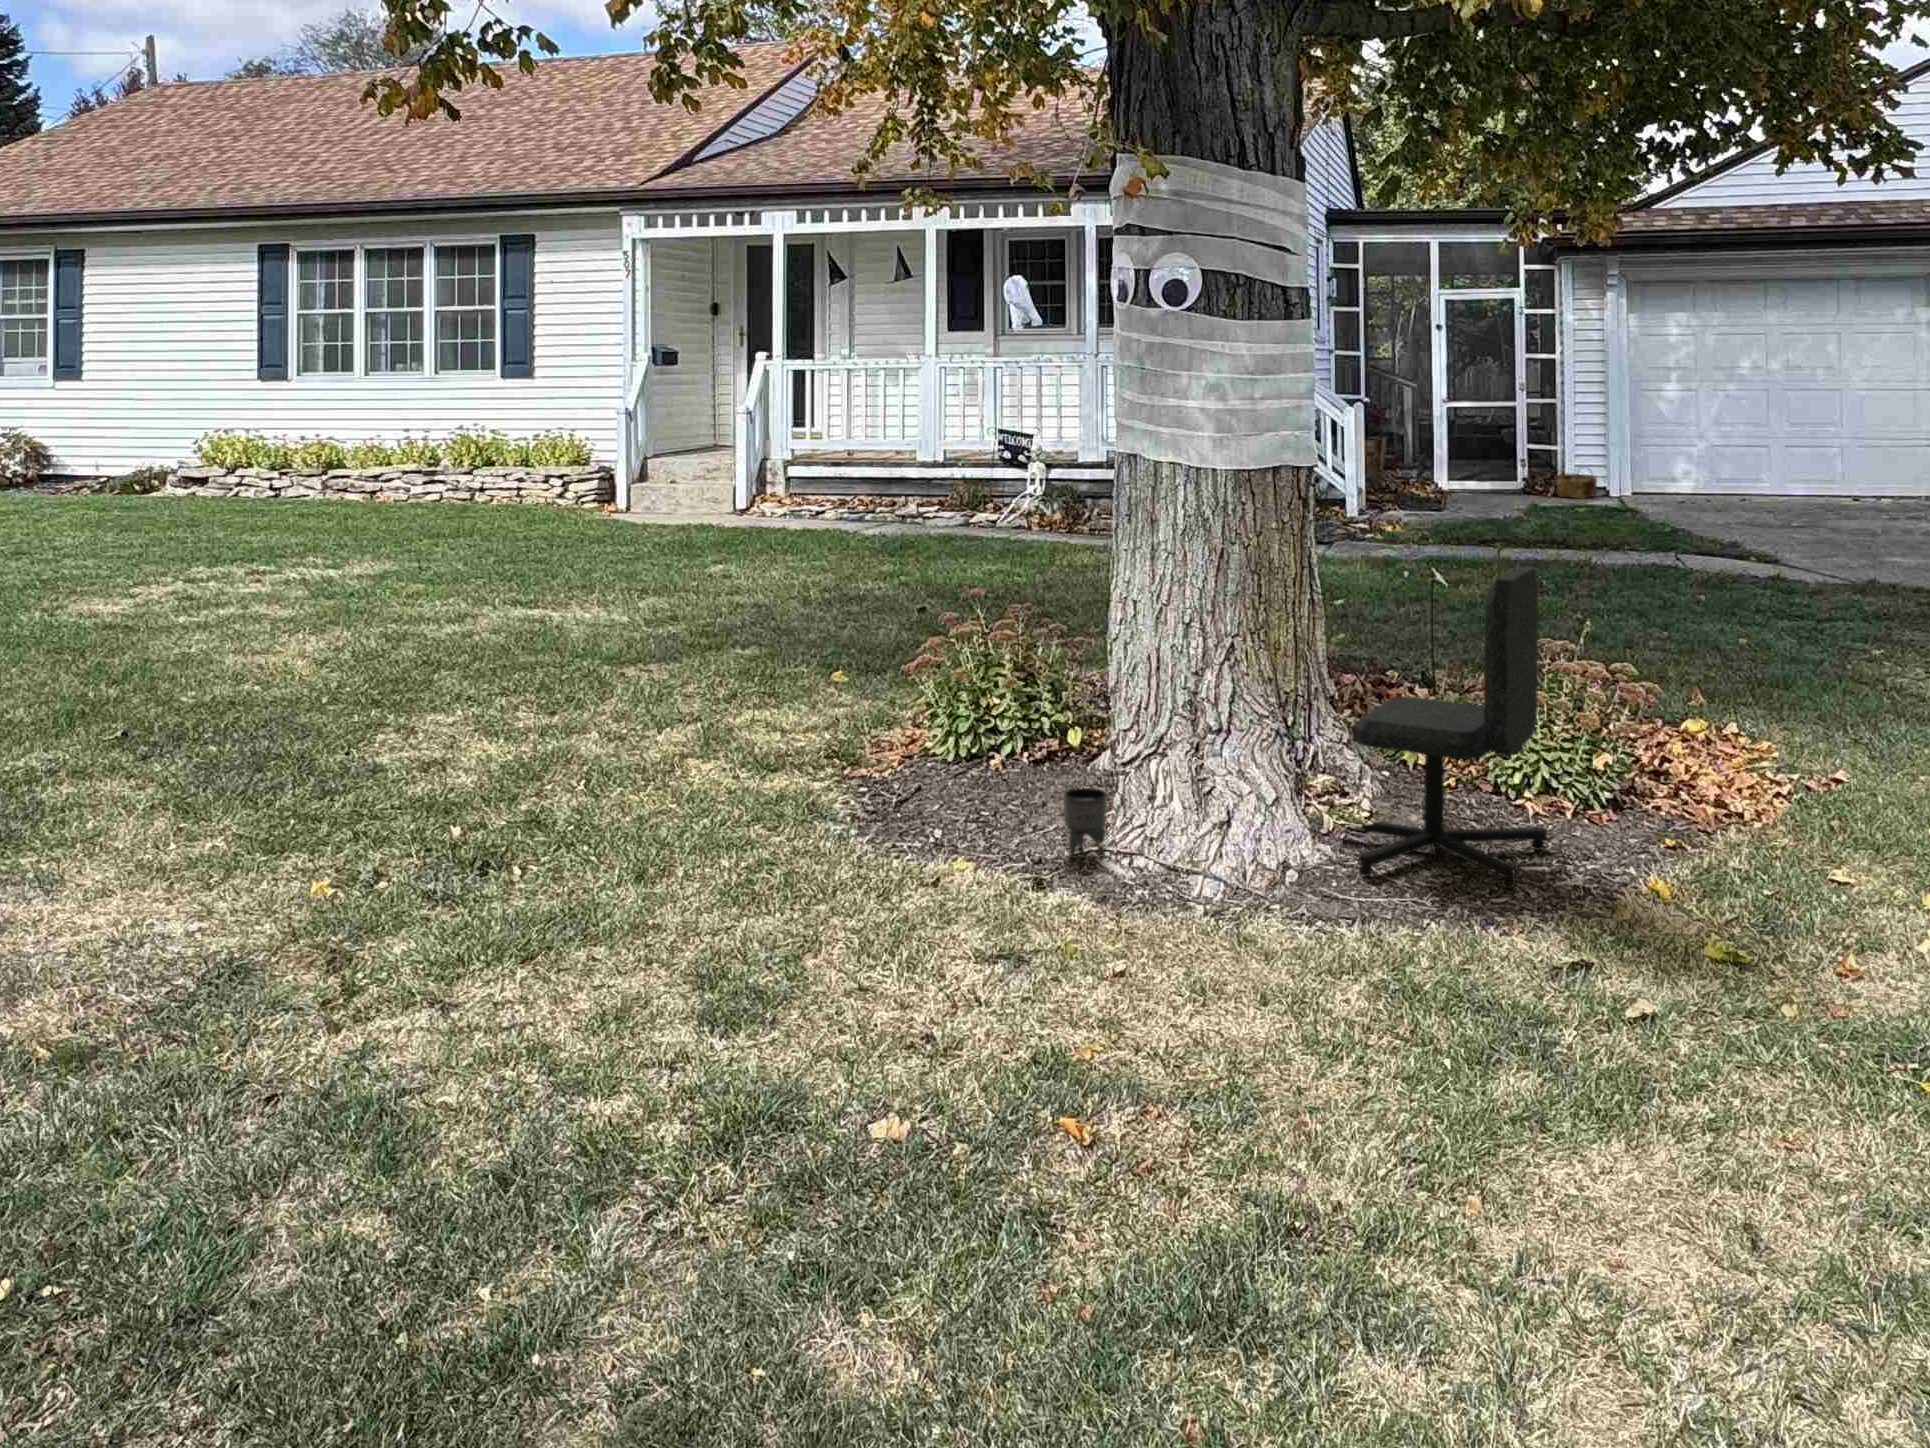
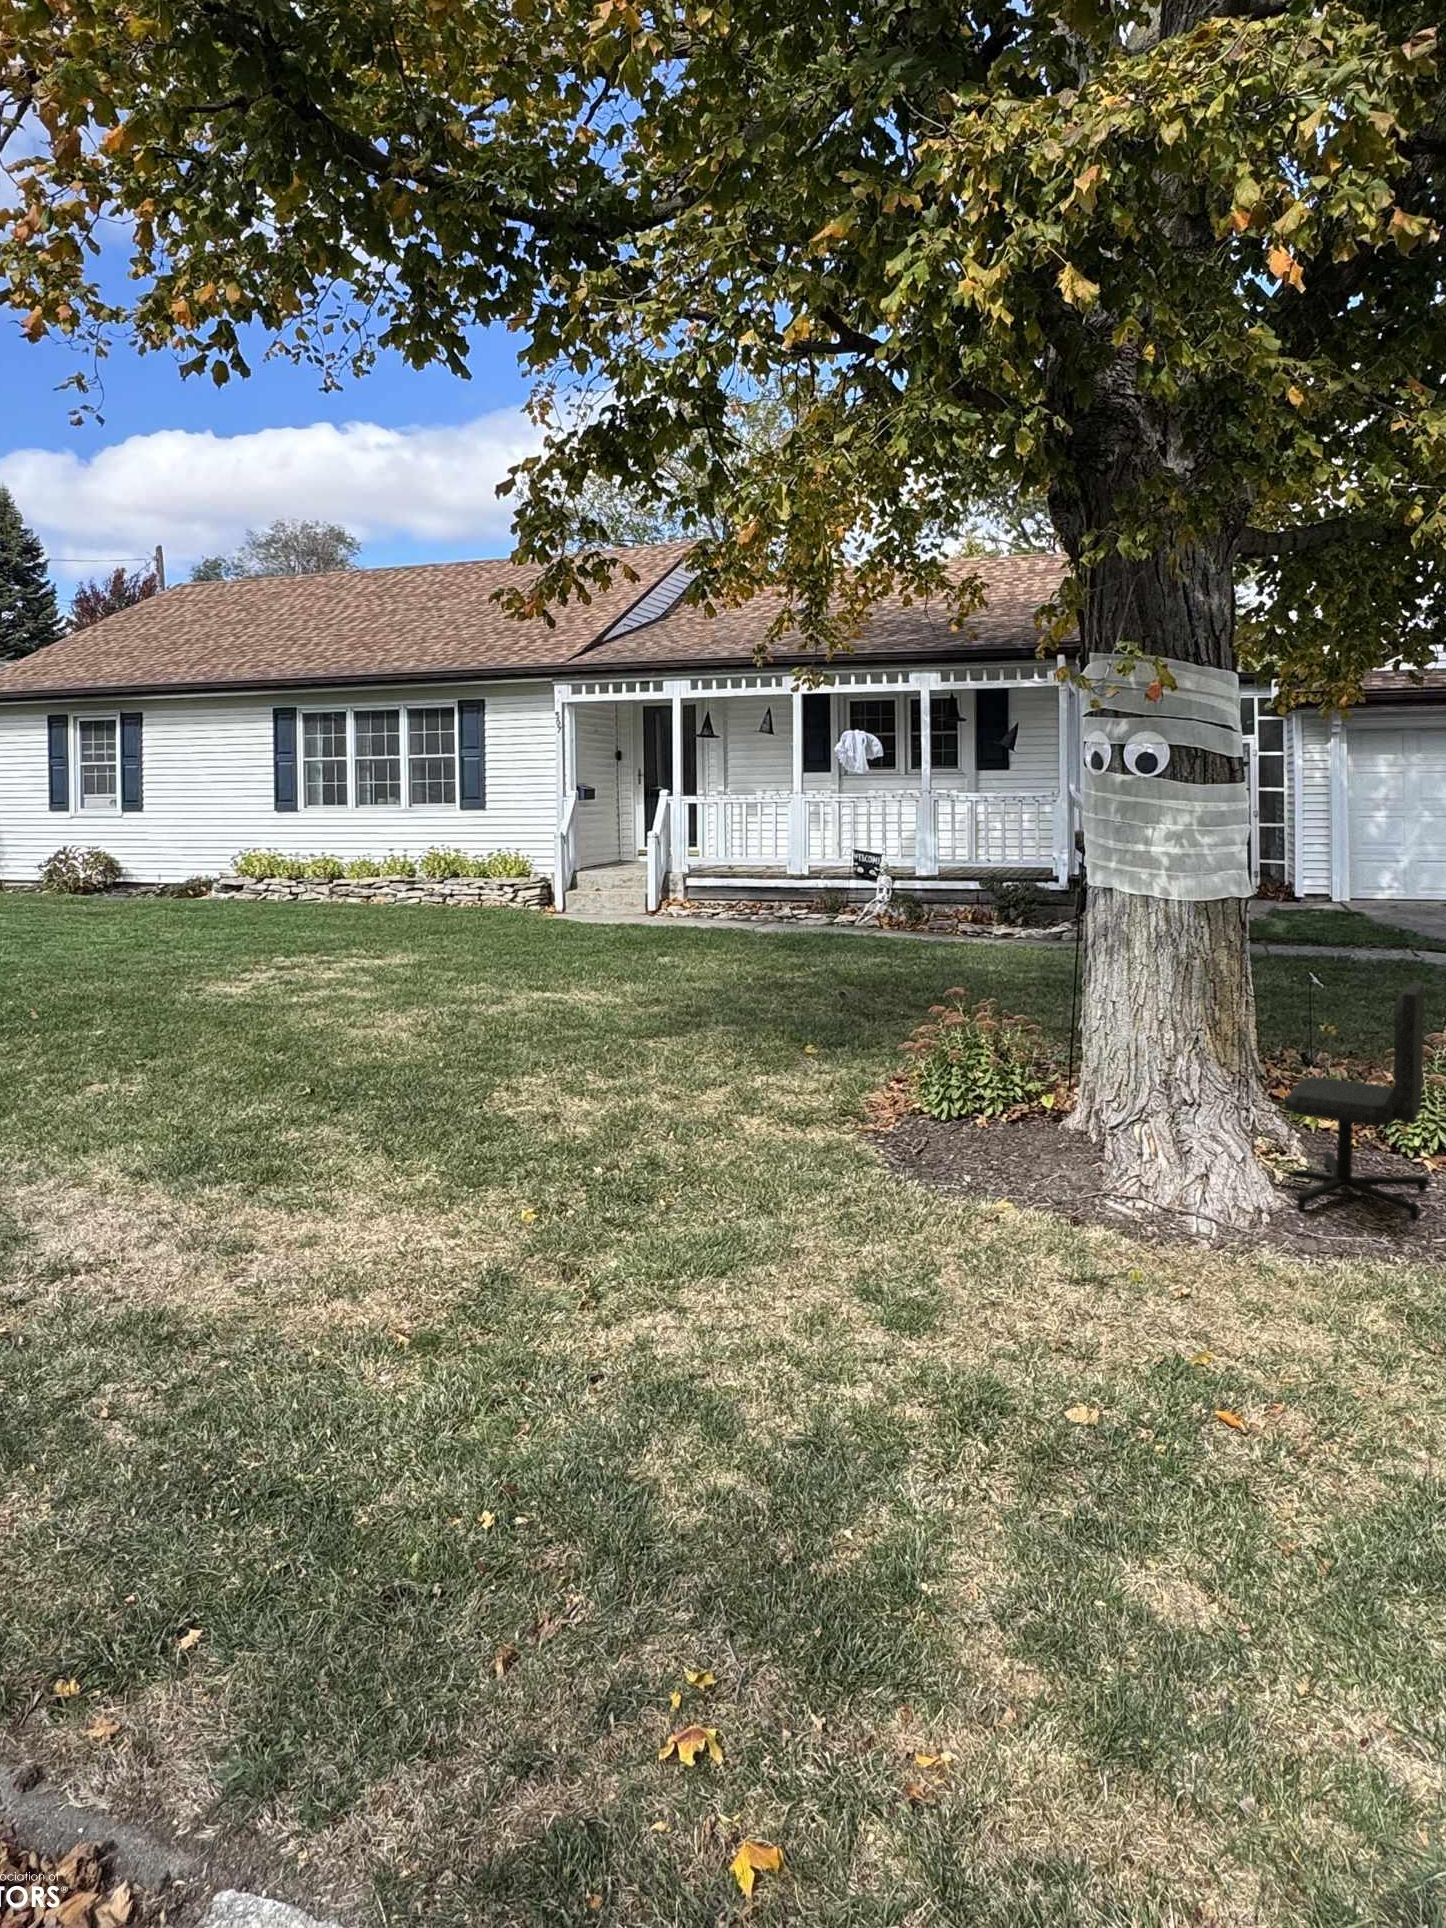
woven basket: present [1557,473,1597,499] -> none [1293,878,1326,904]
planter: present [1064,788,1107,858] -> none [1067,1142,1100,1193]

